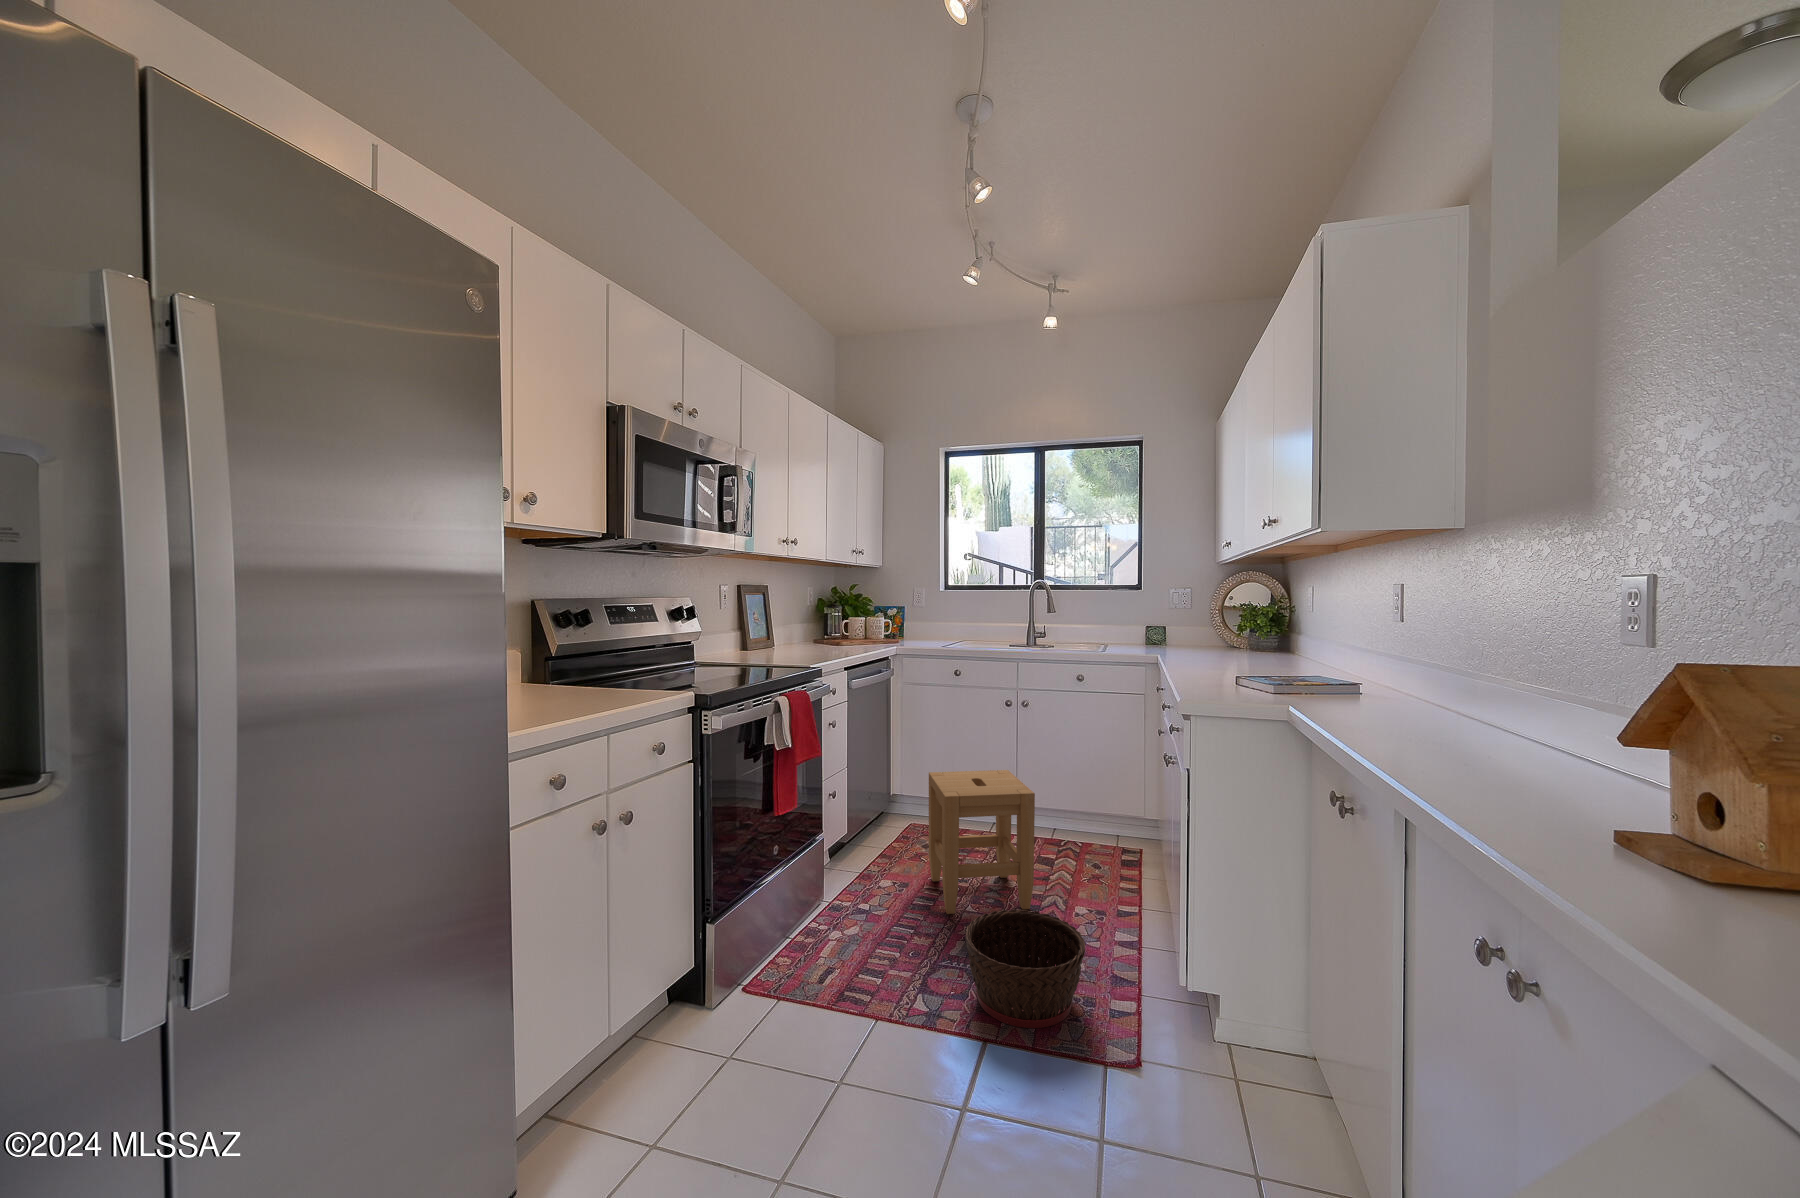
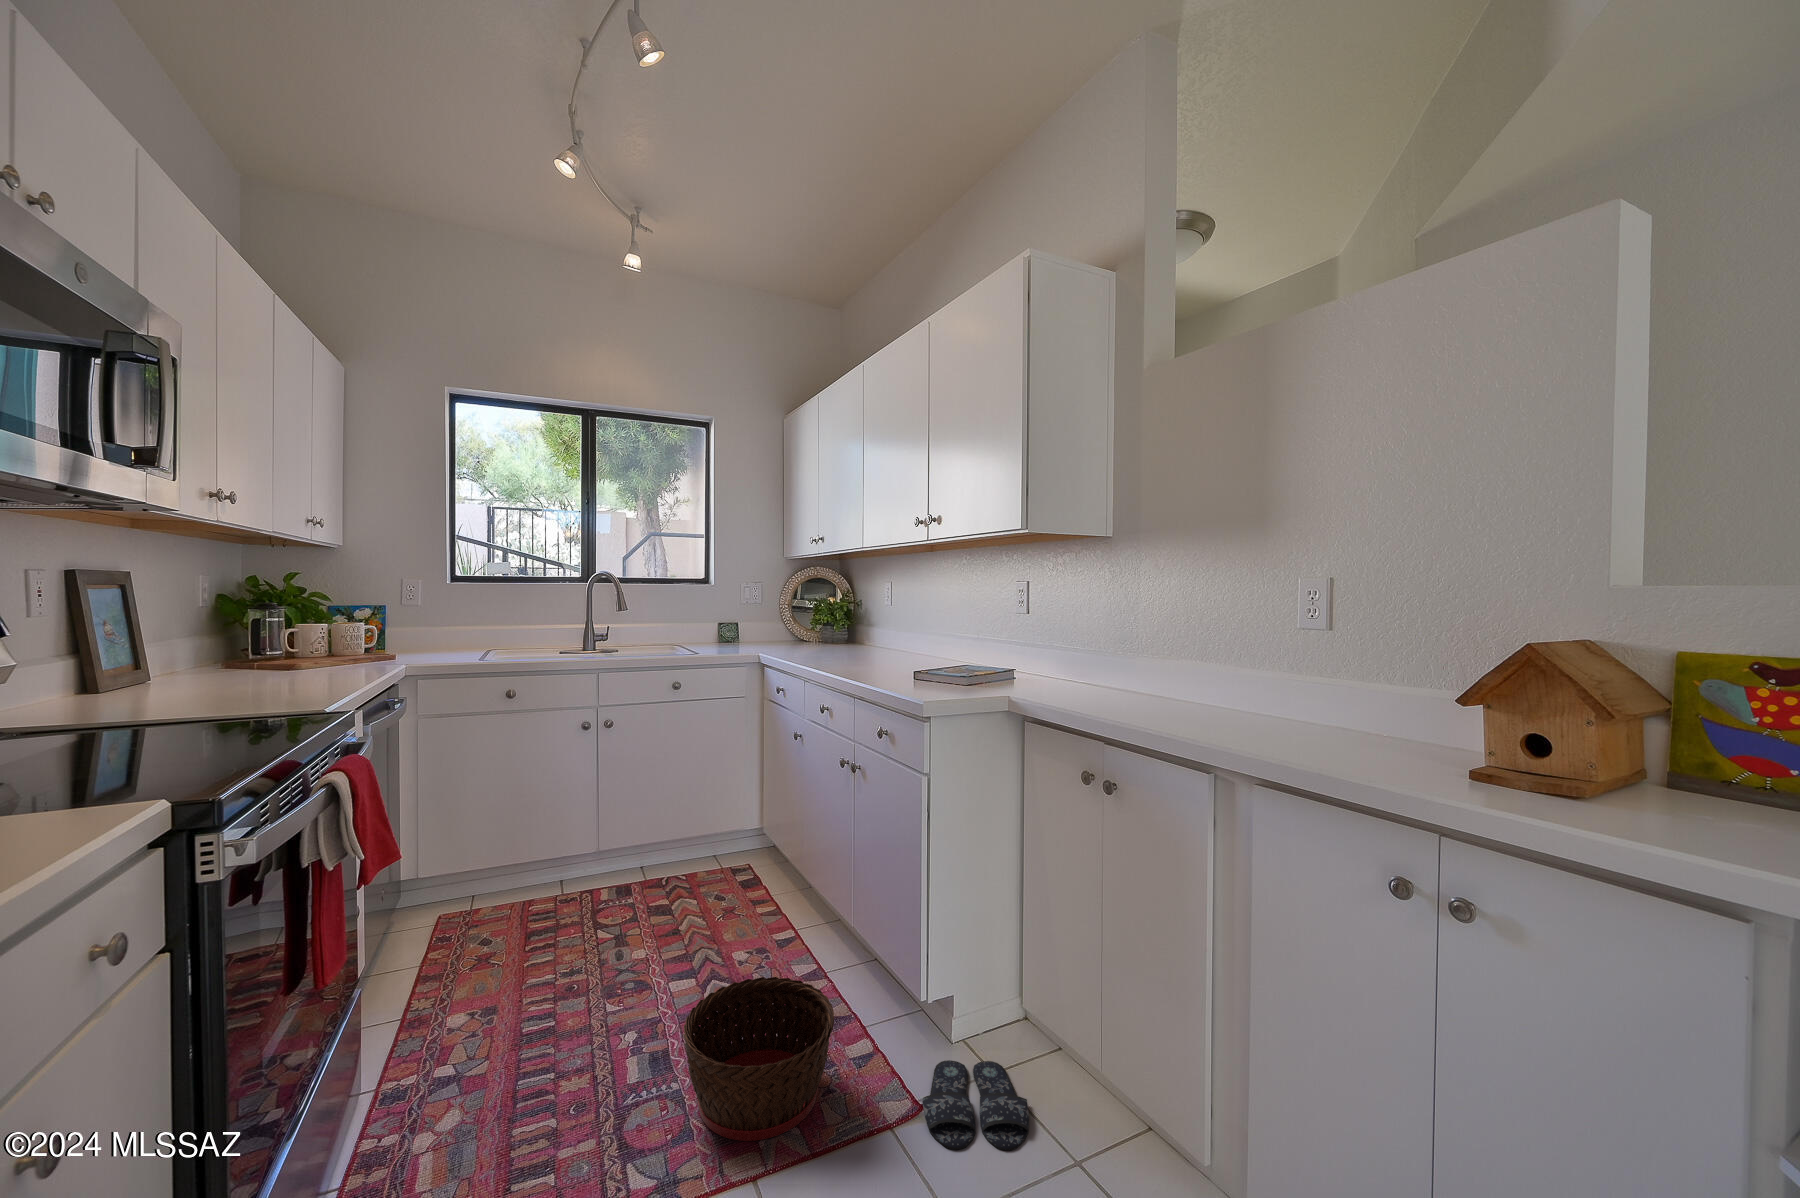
stool: present [929,770,1035,914] -> none [522,811,693,1029]
slippers: none [1133,1049,1249,1139] -> present [922,1060,1029,1151]

